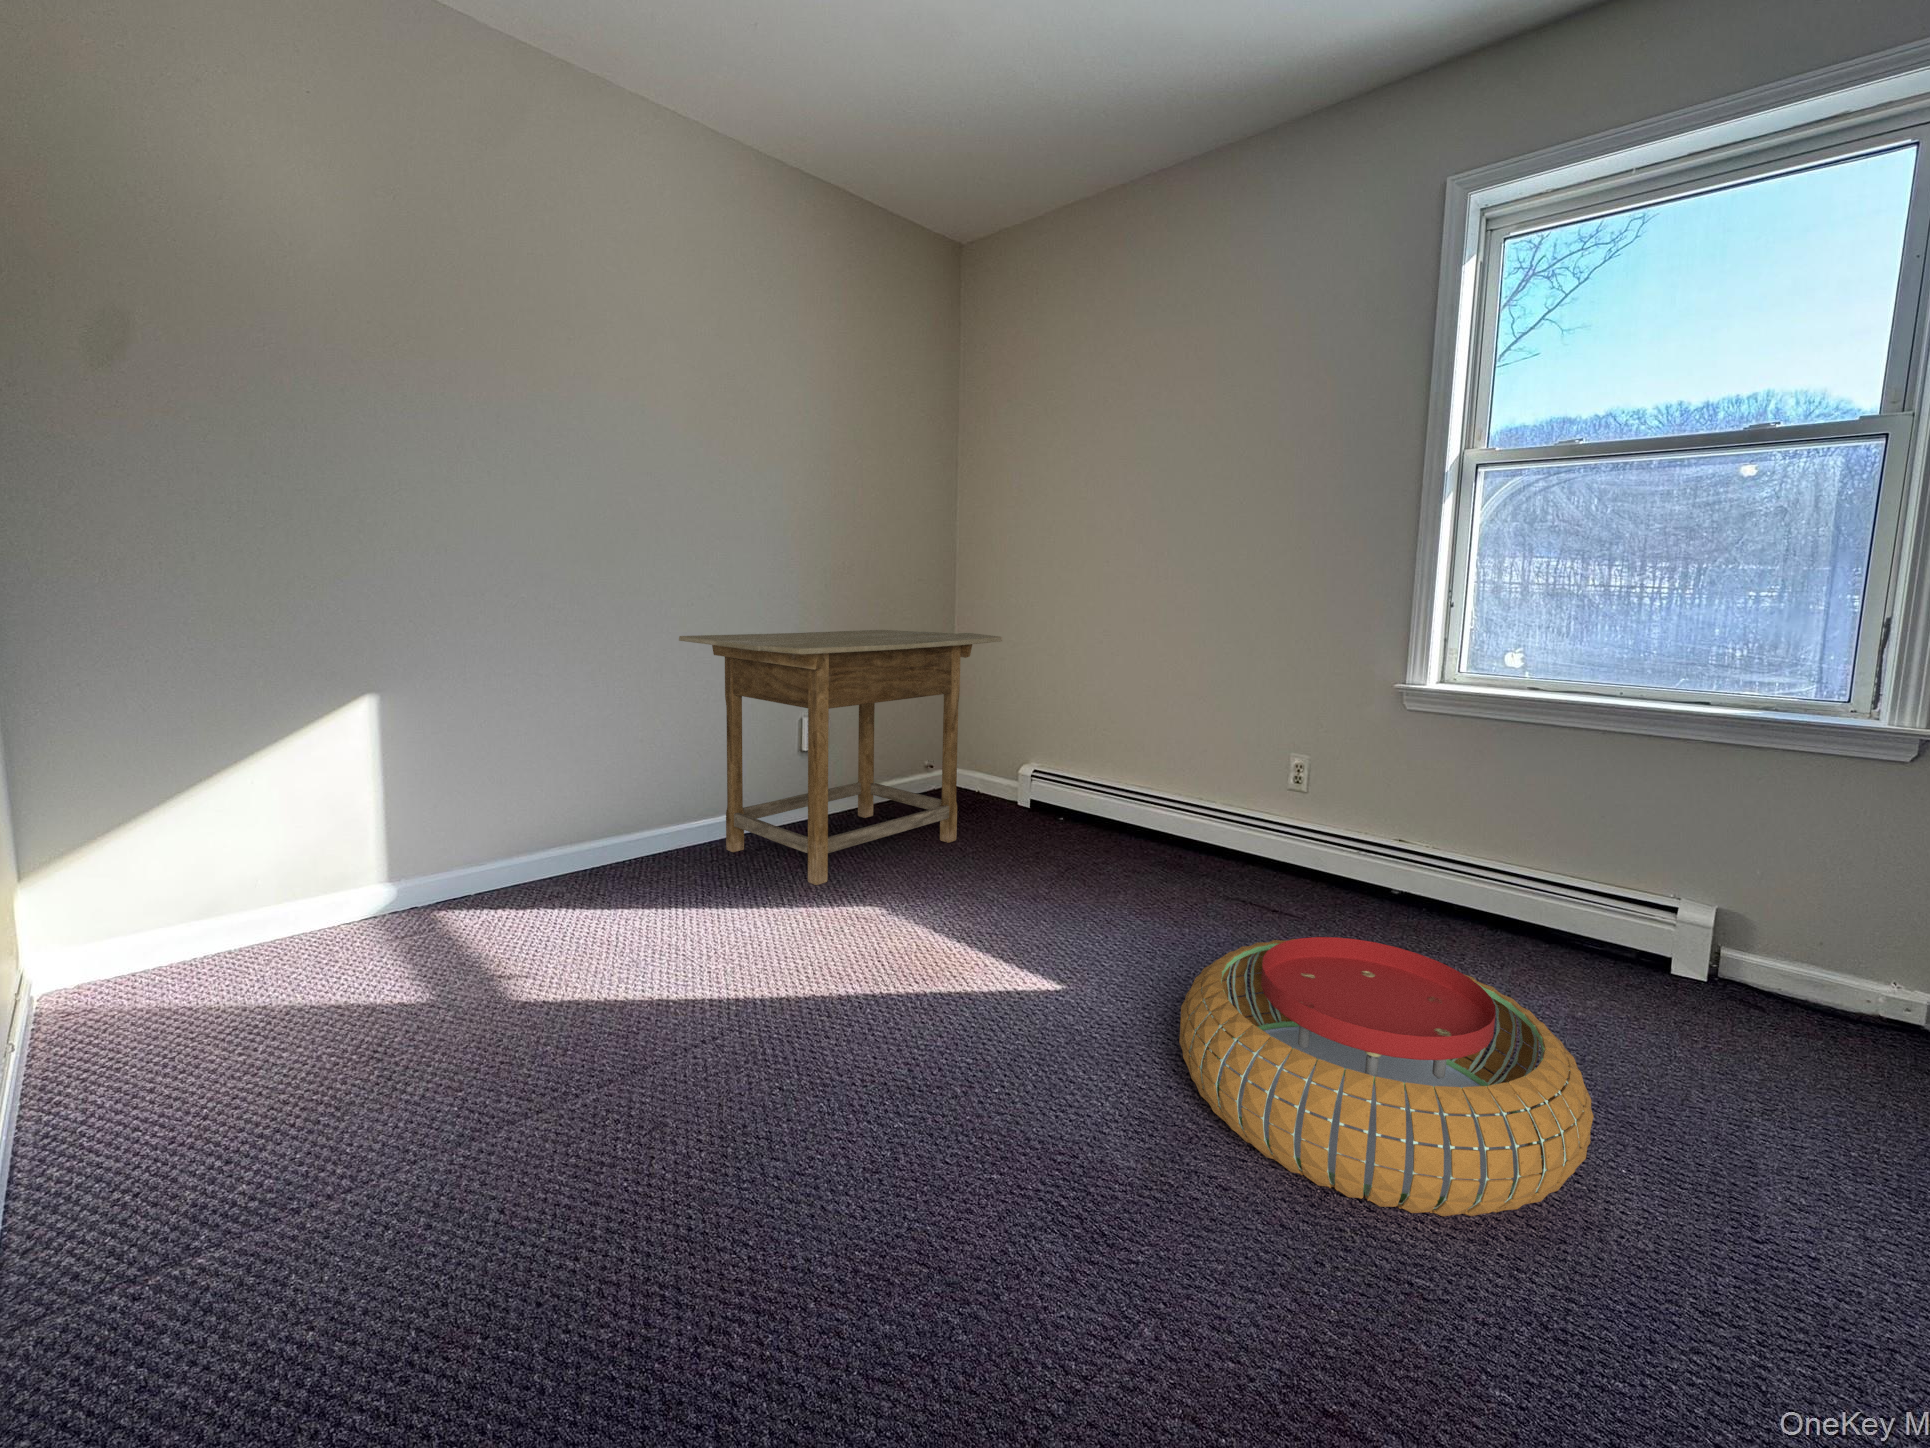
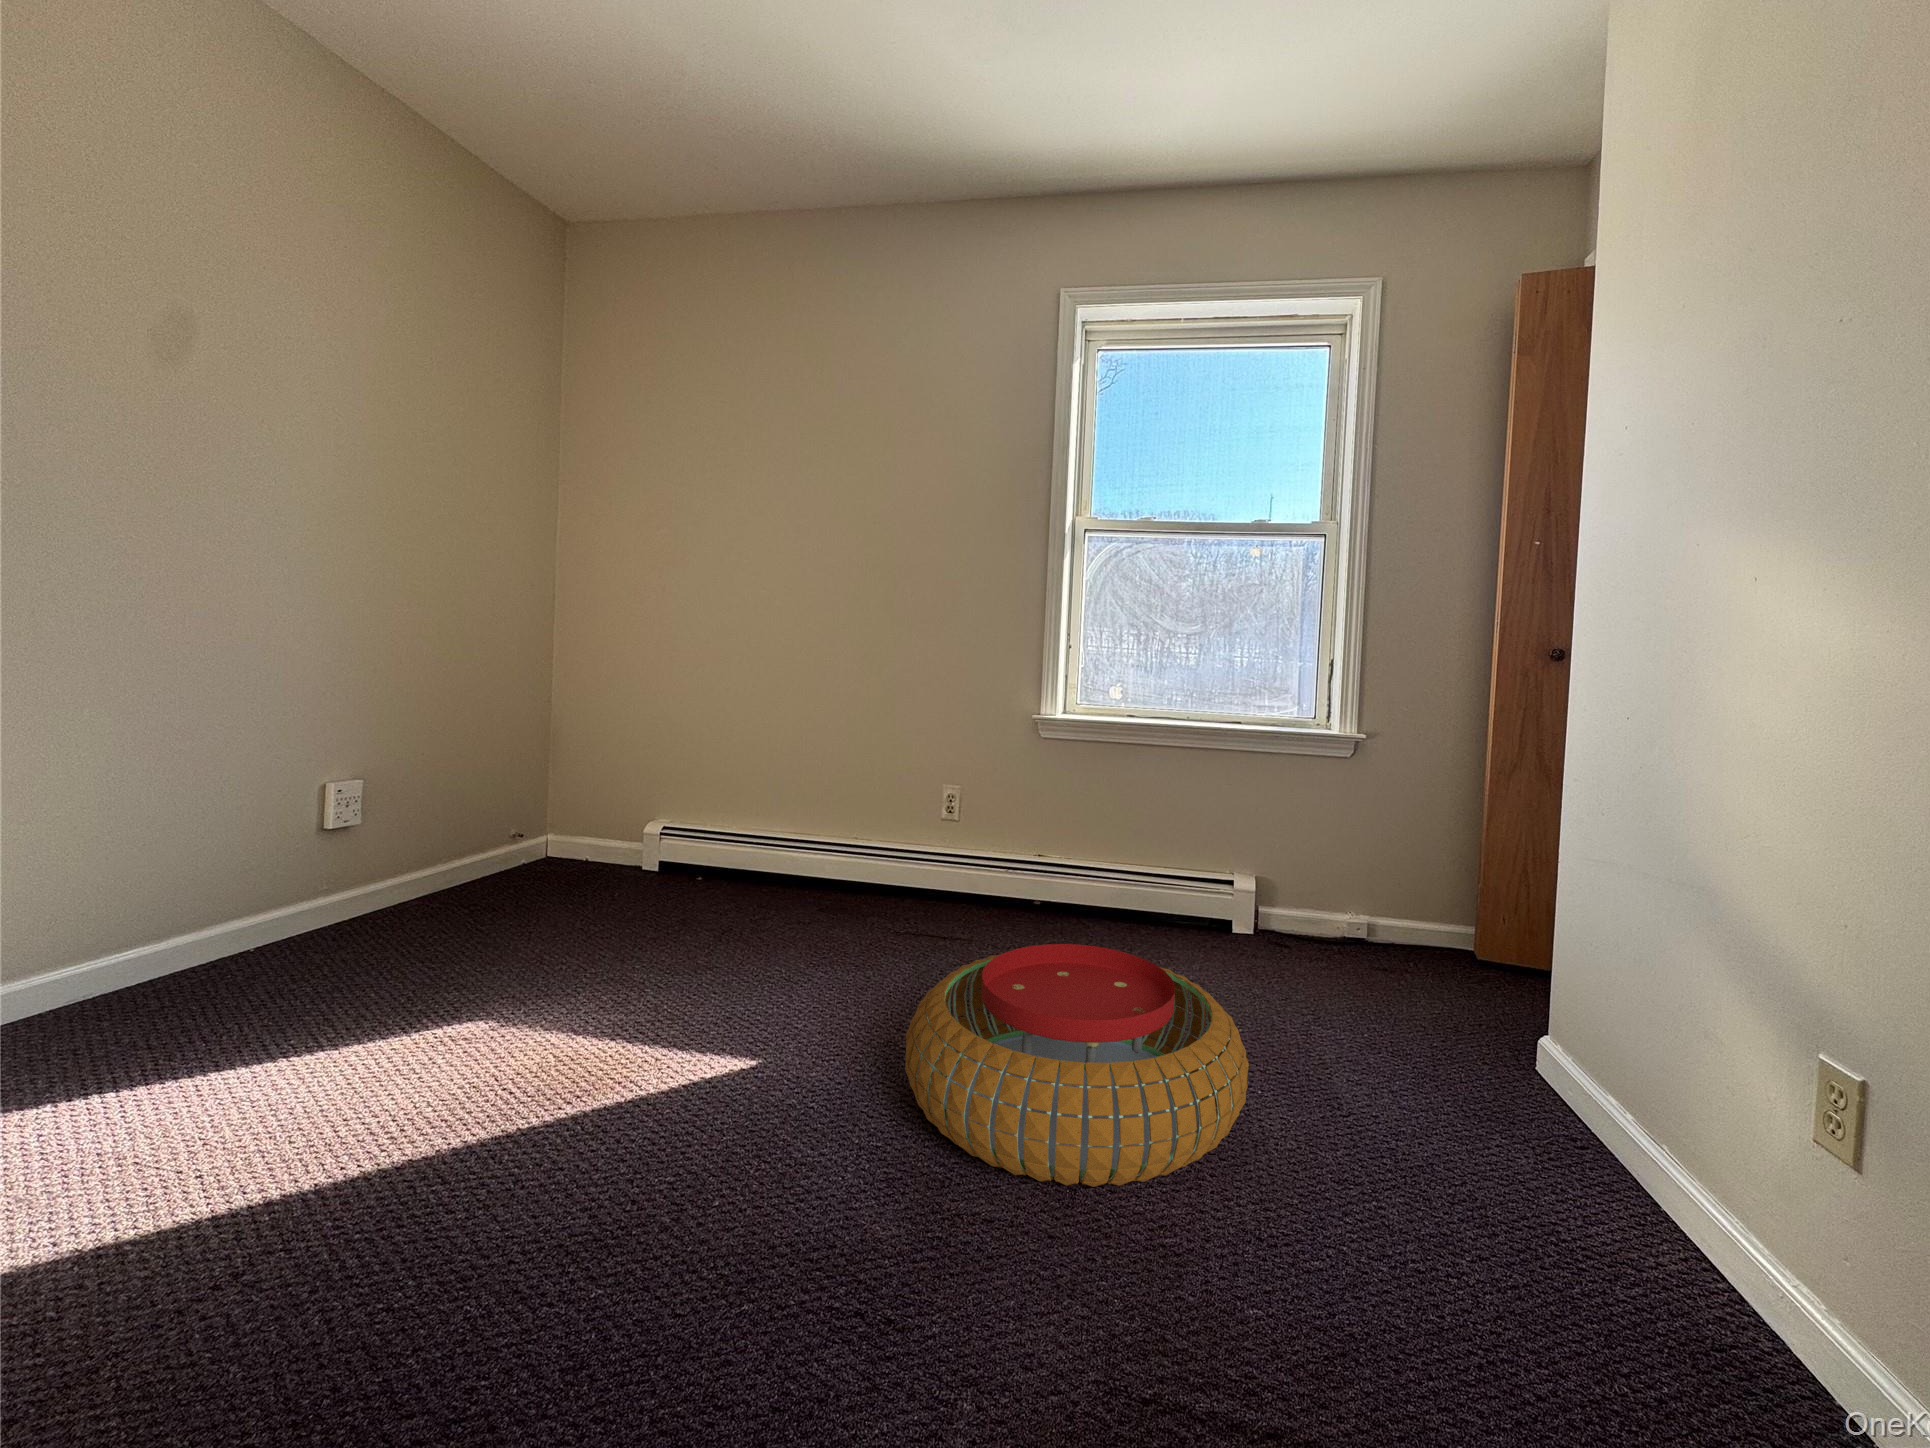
desk: present [679,630,1002,885] -> none [105,672,630,1011]

